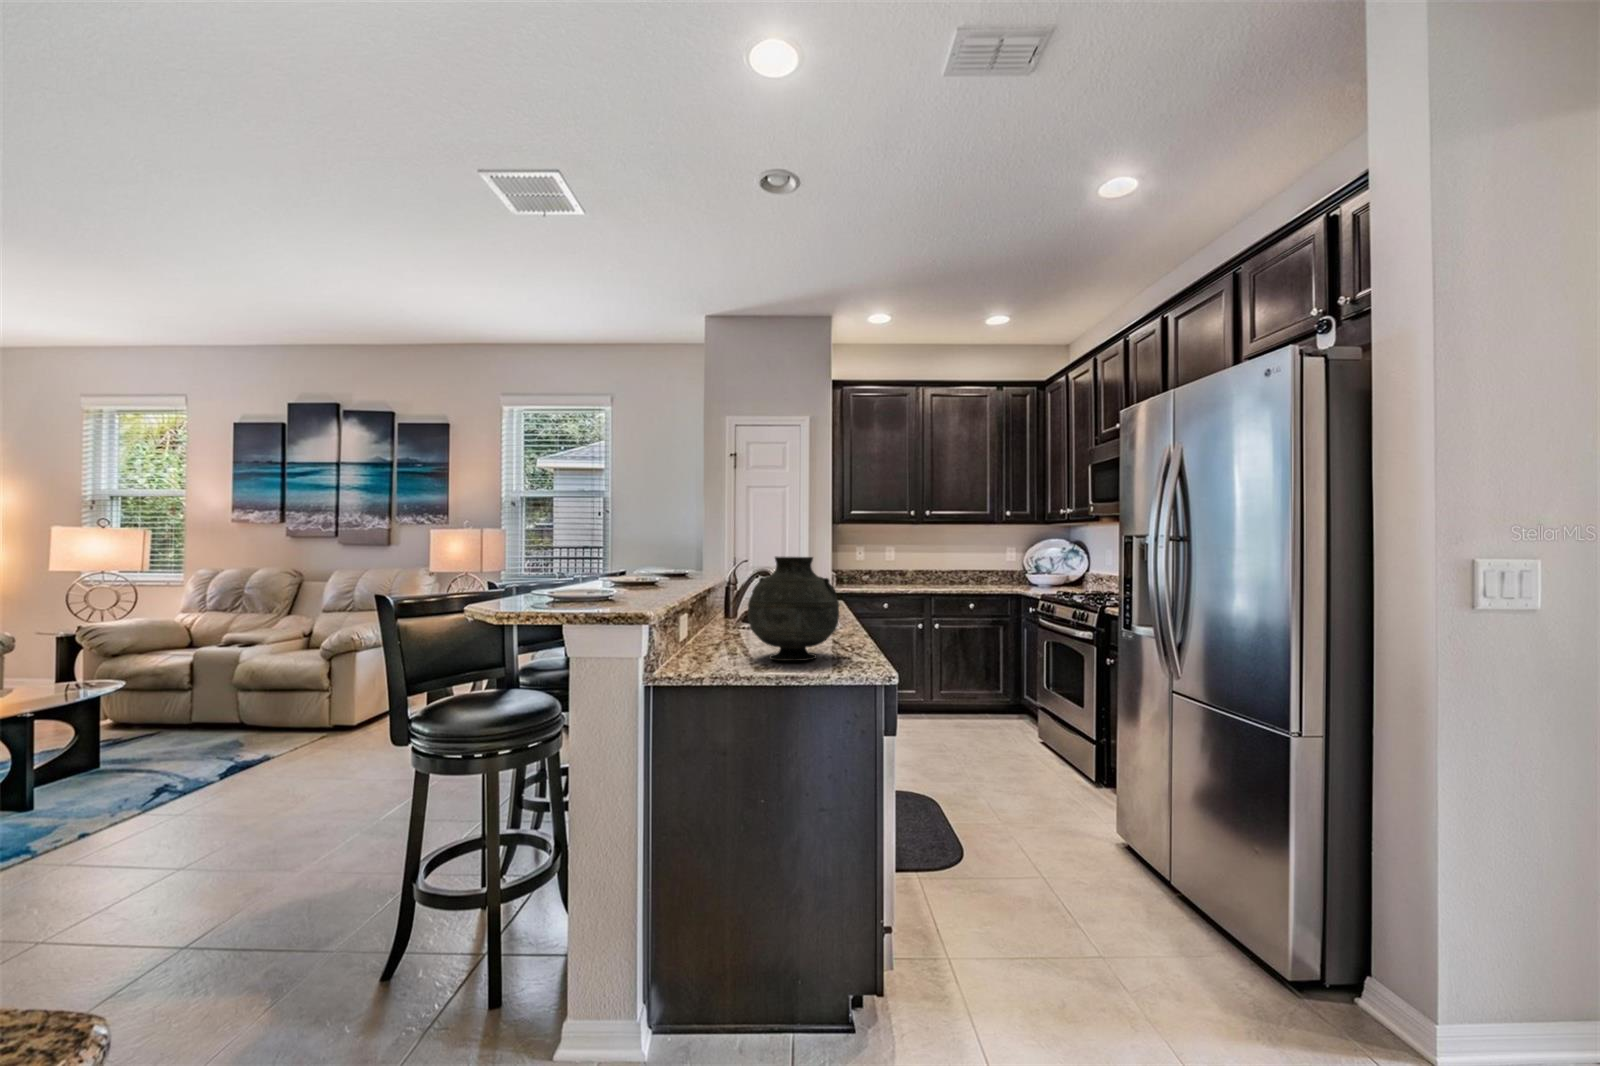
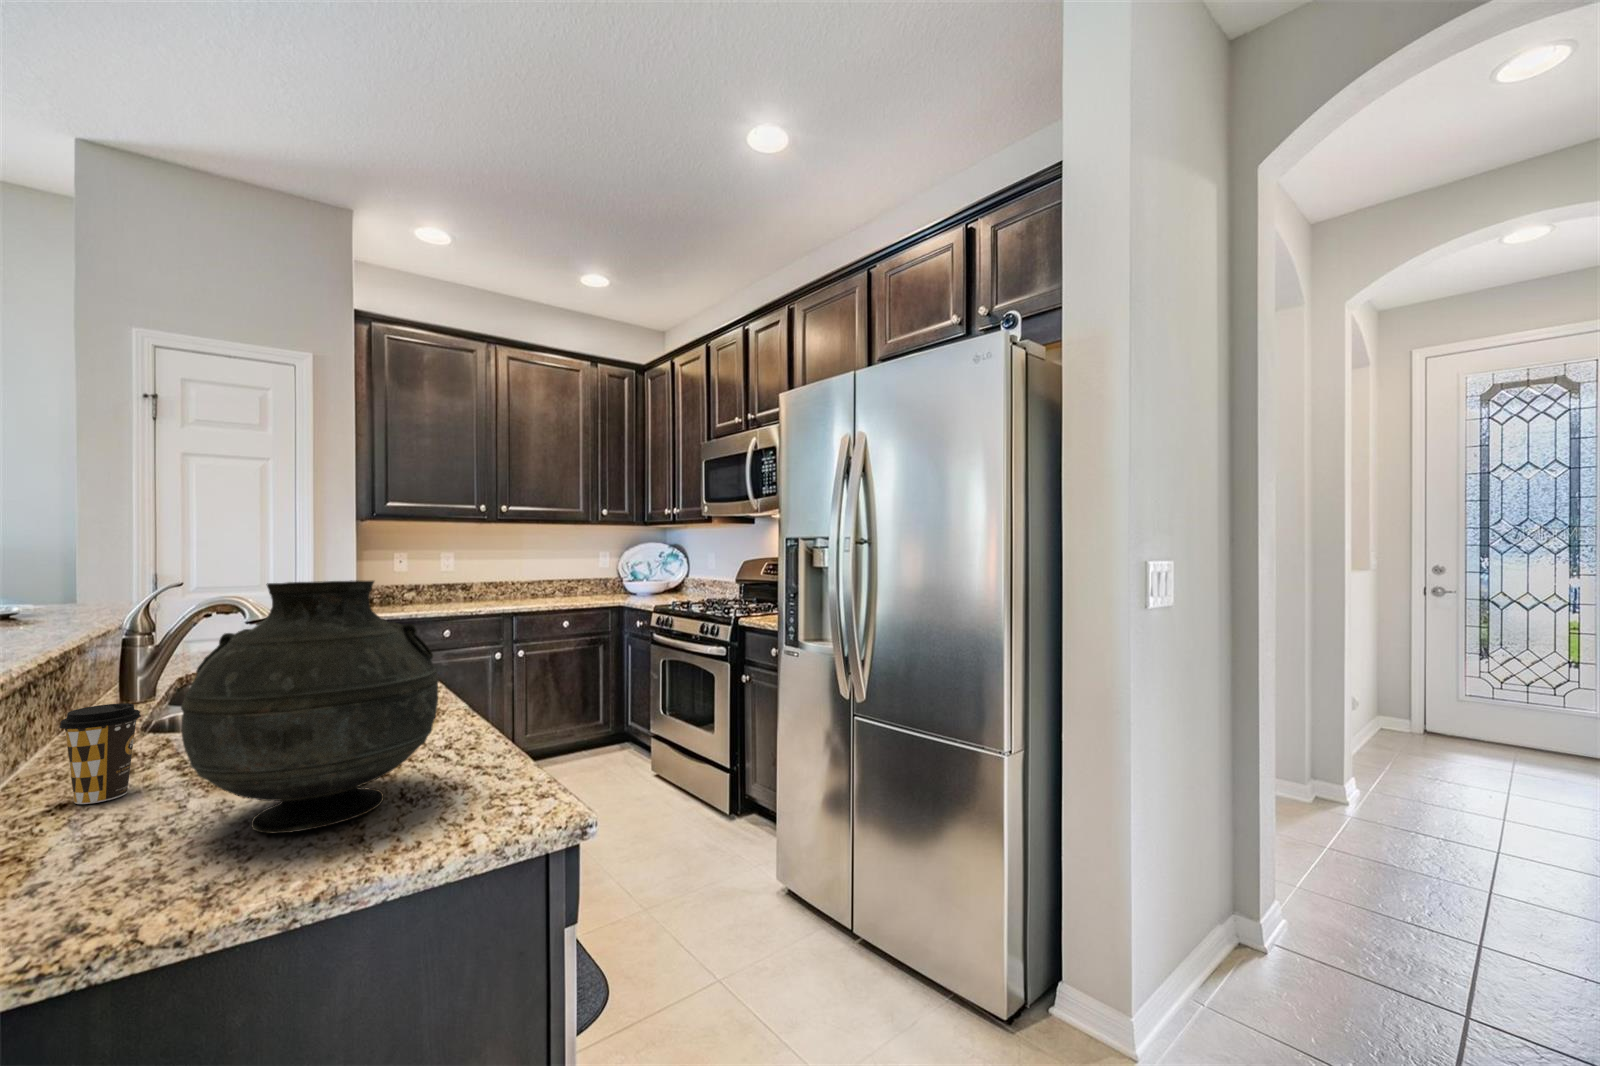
coffee cup: none [710,607,734,646] -> present [60,703,141,804]

